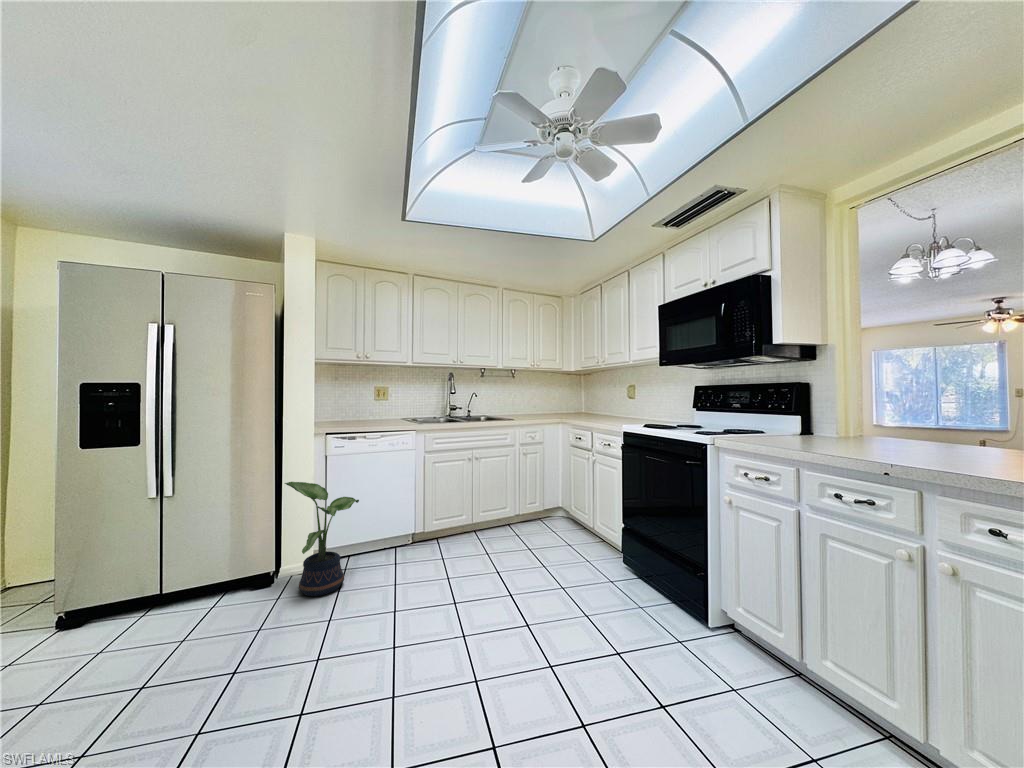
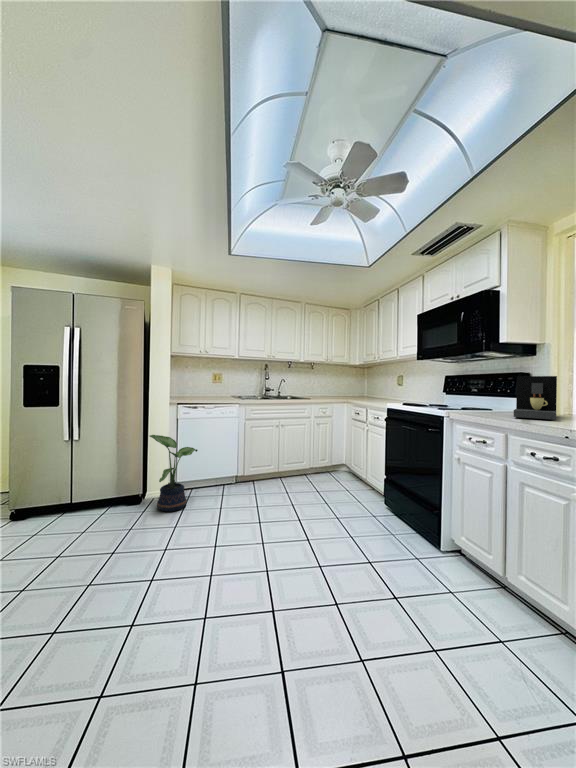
coffee maker: none [800,388,859,446] -> present [514,376,557,420]

